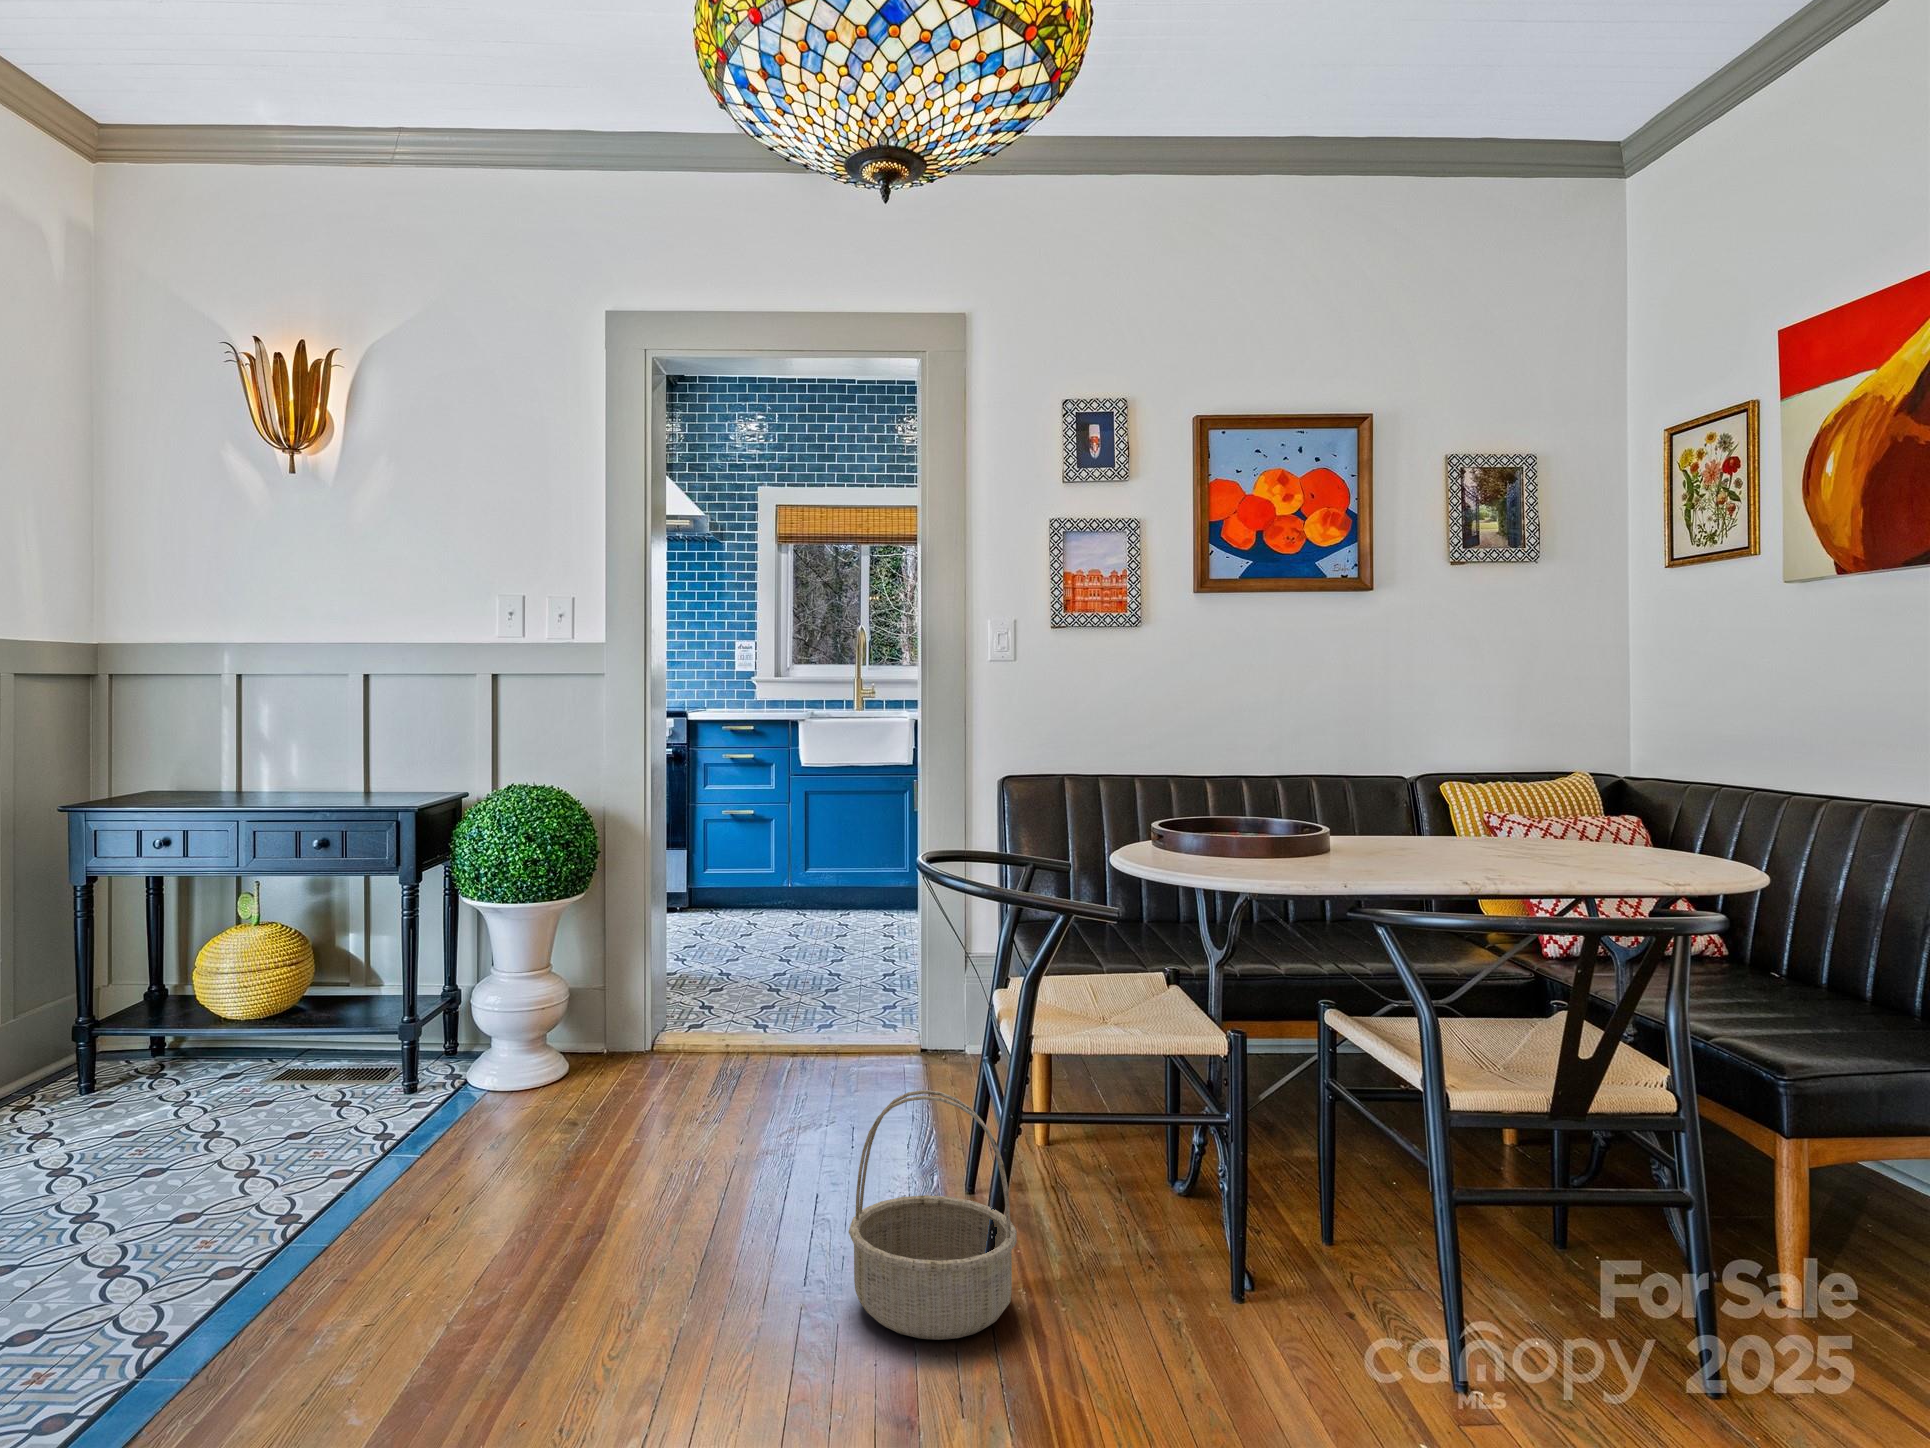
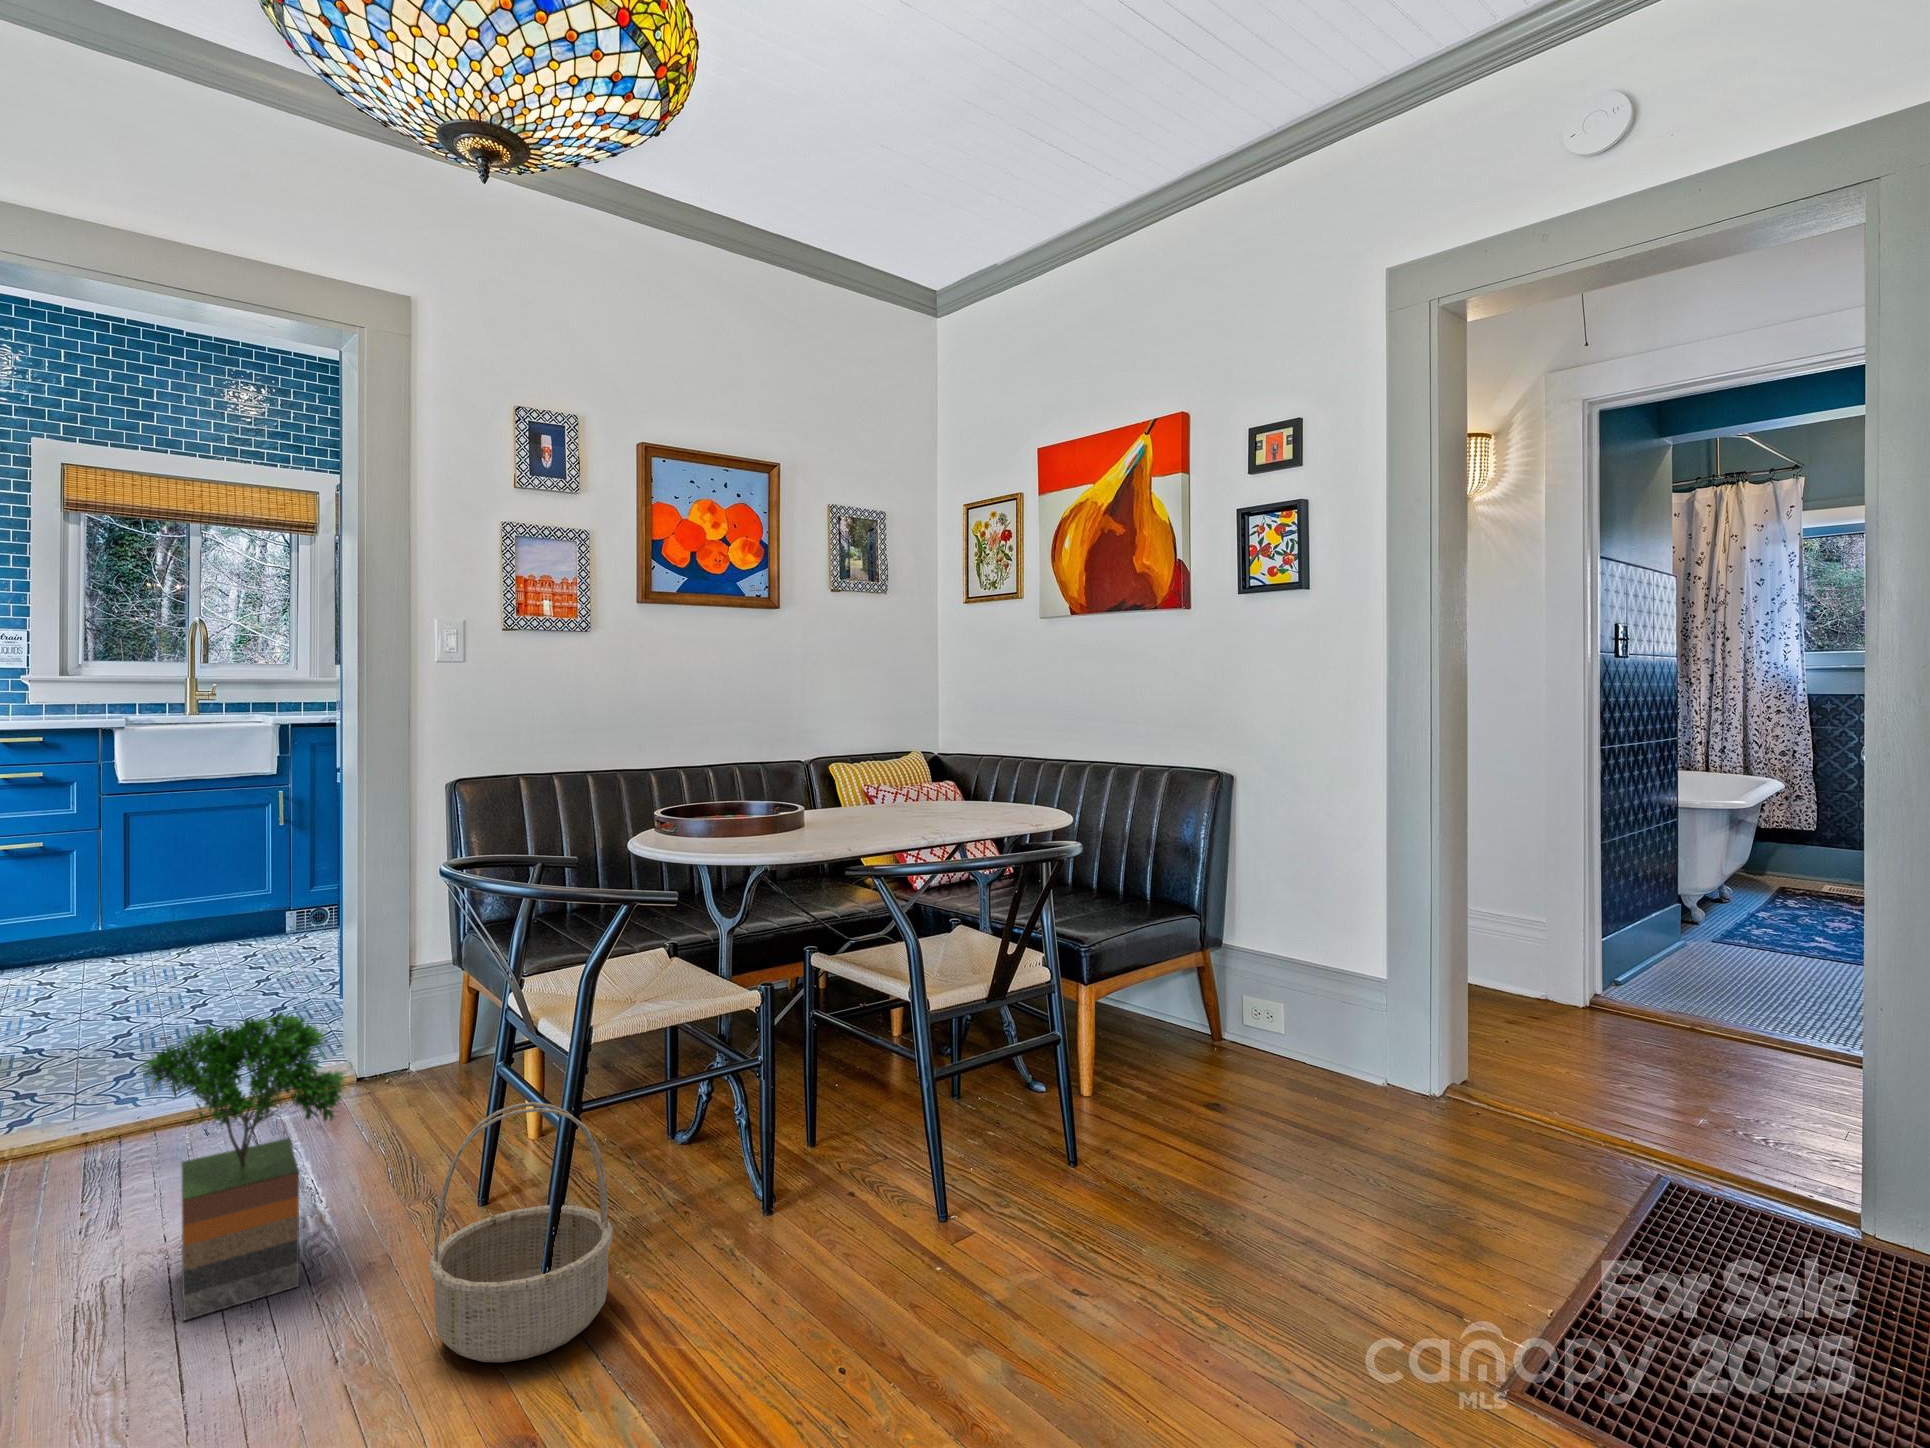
potted tree: none [687,968,838,1213] -> present [141,1013,346,1320]

